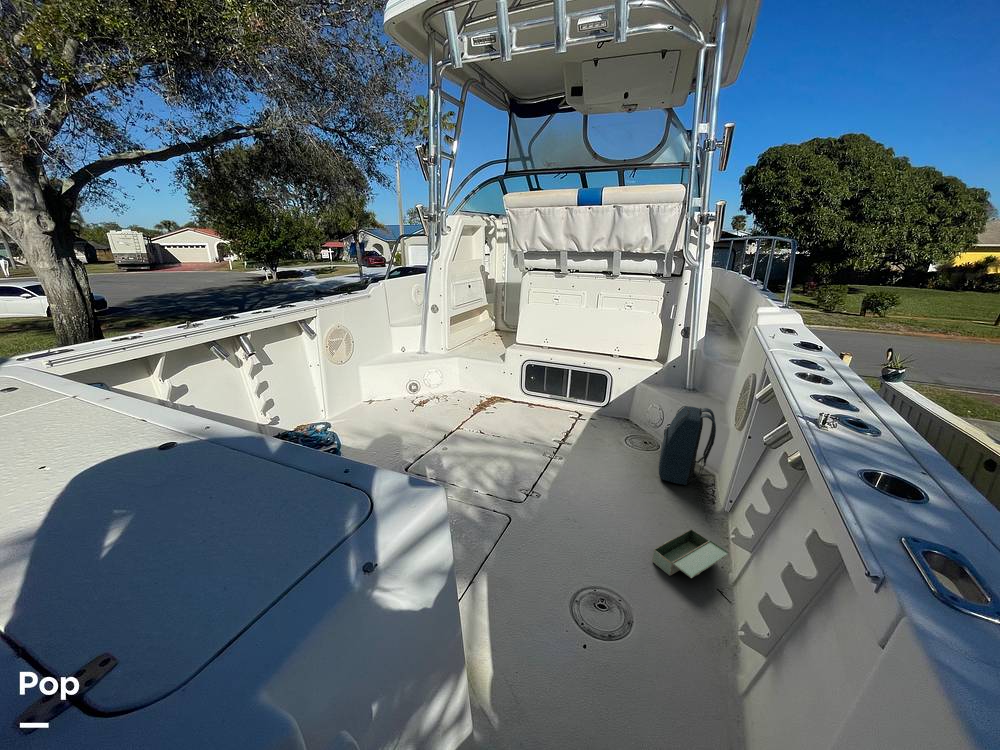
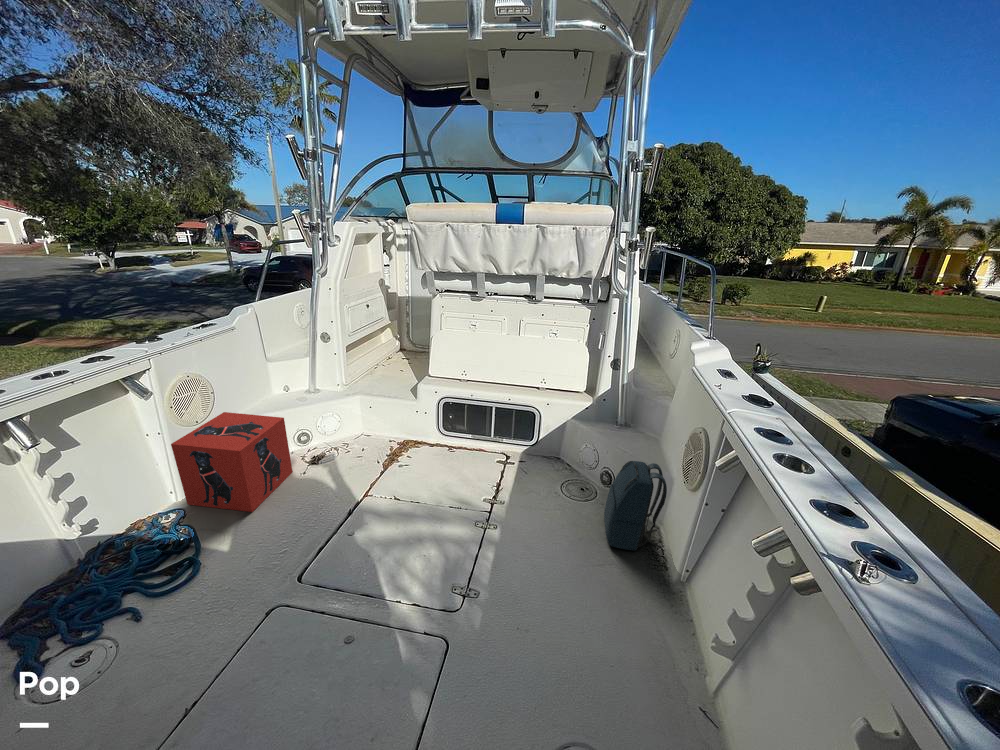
storage box: none [325,358,404,430] -> present [171,412,293,512]
toolbox: present [652,529,729,578] -> none [624,625,706,709]

